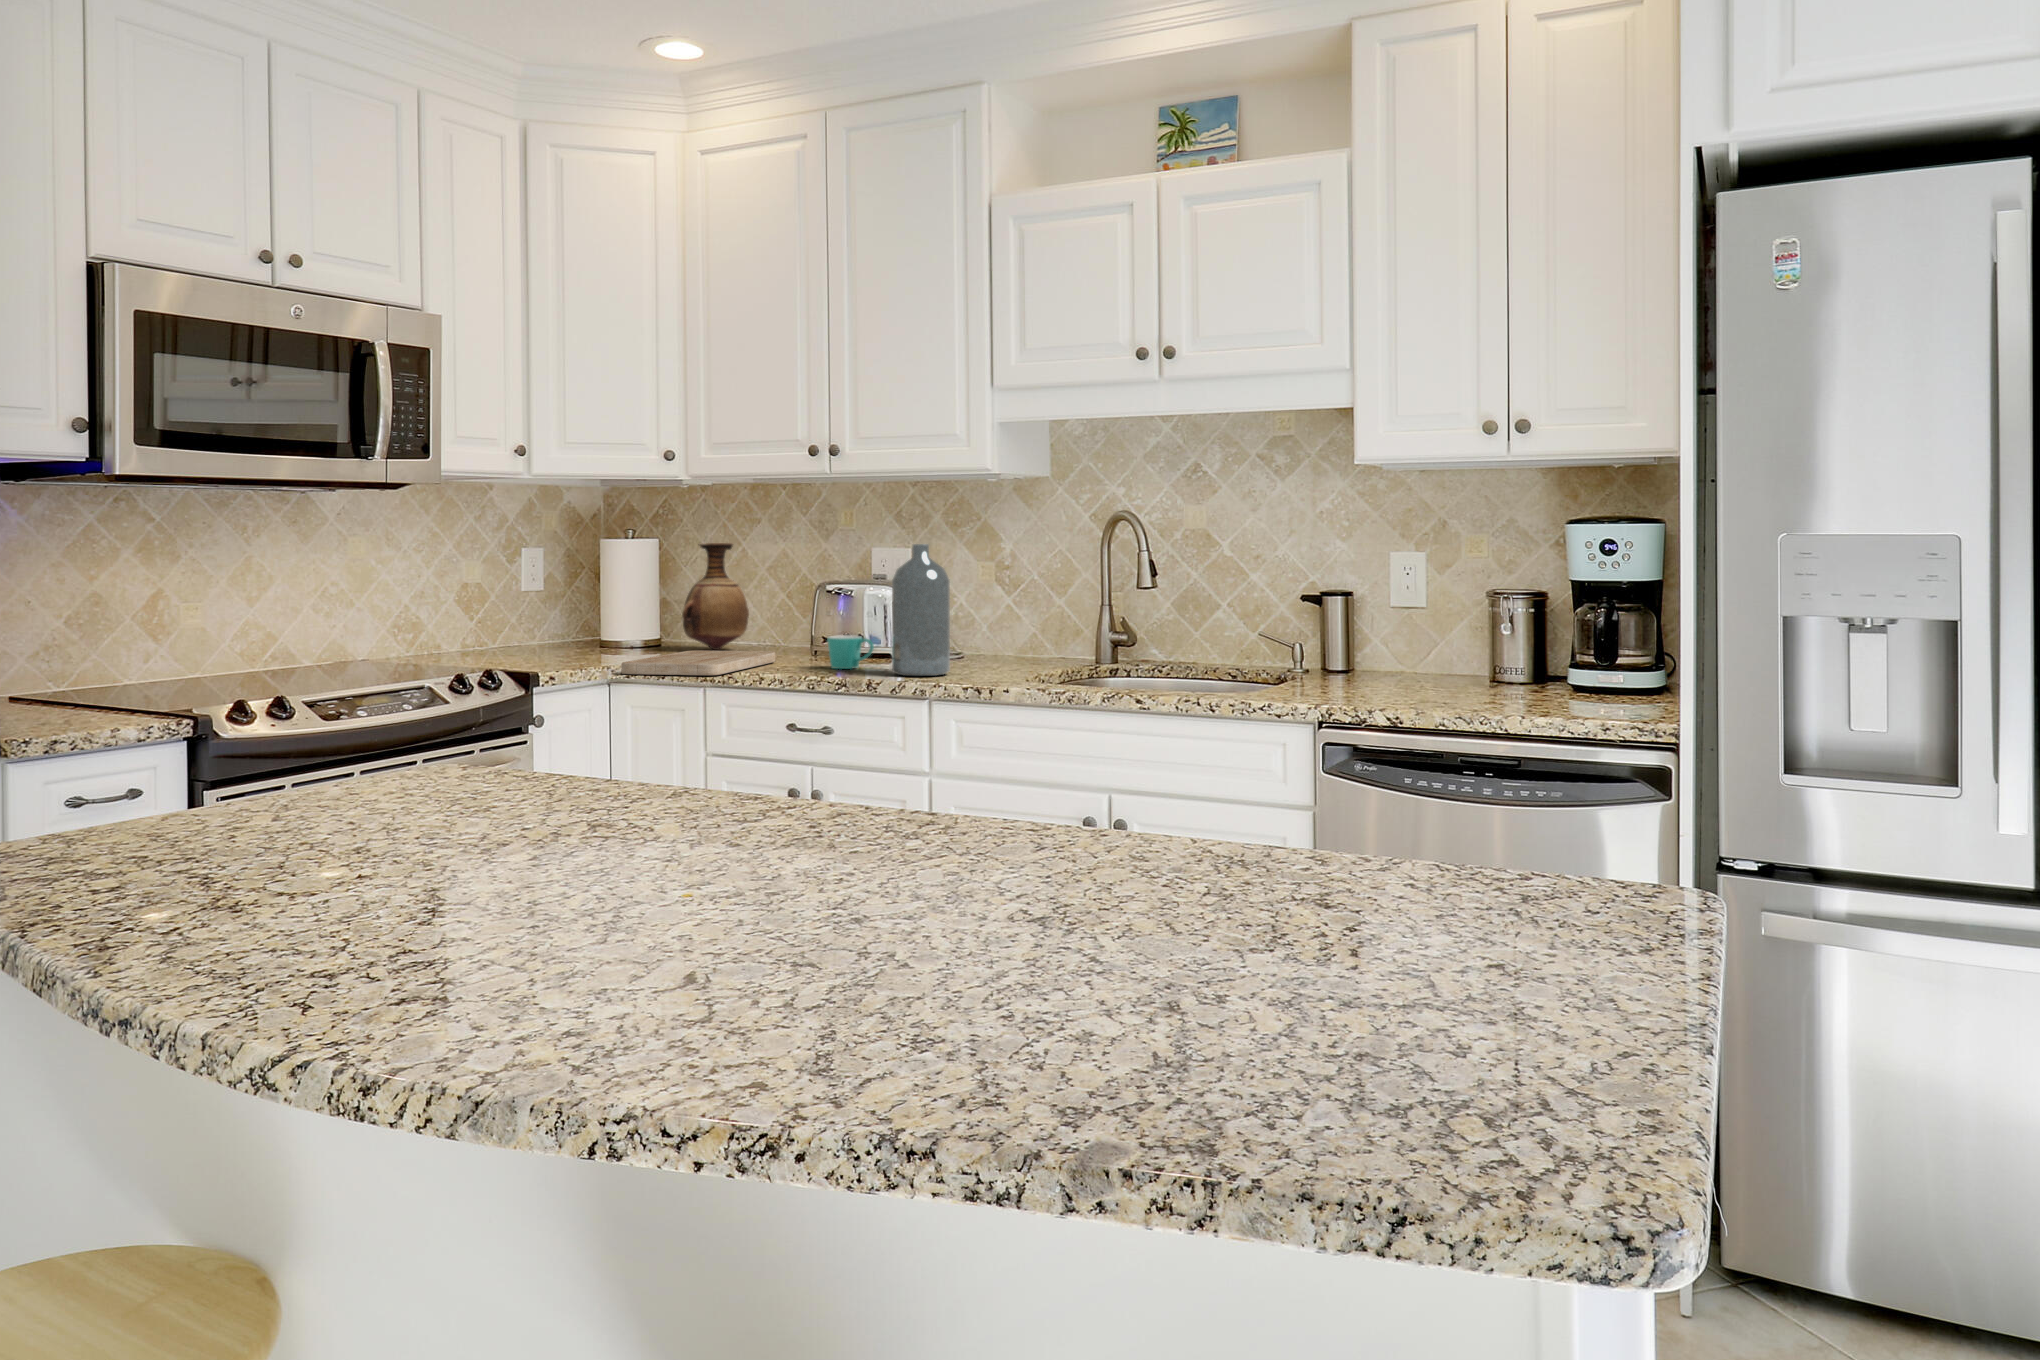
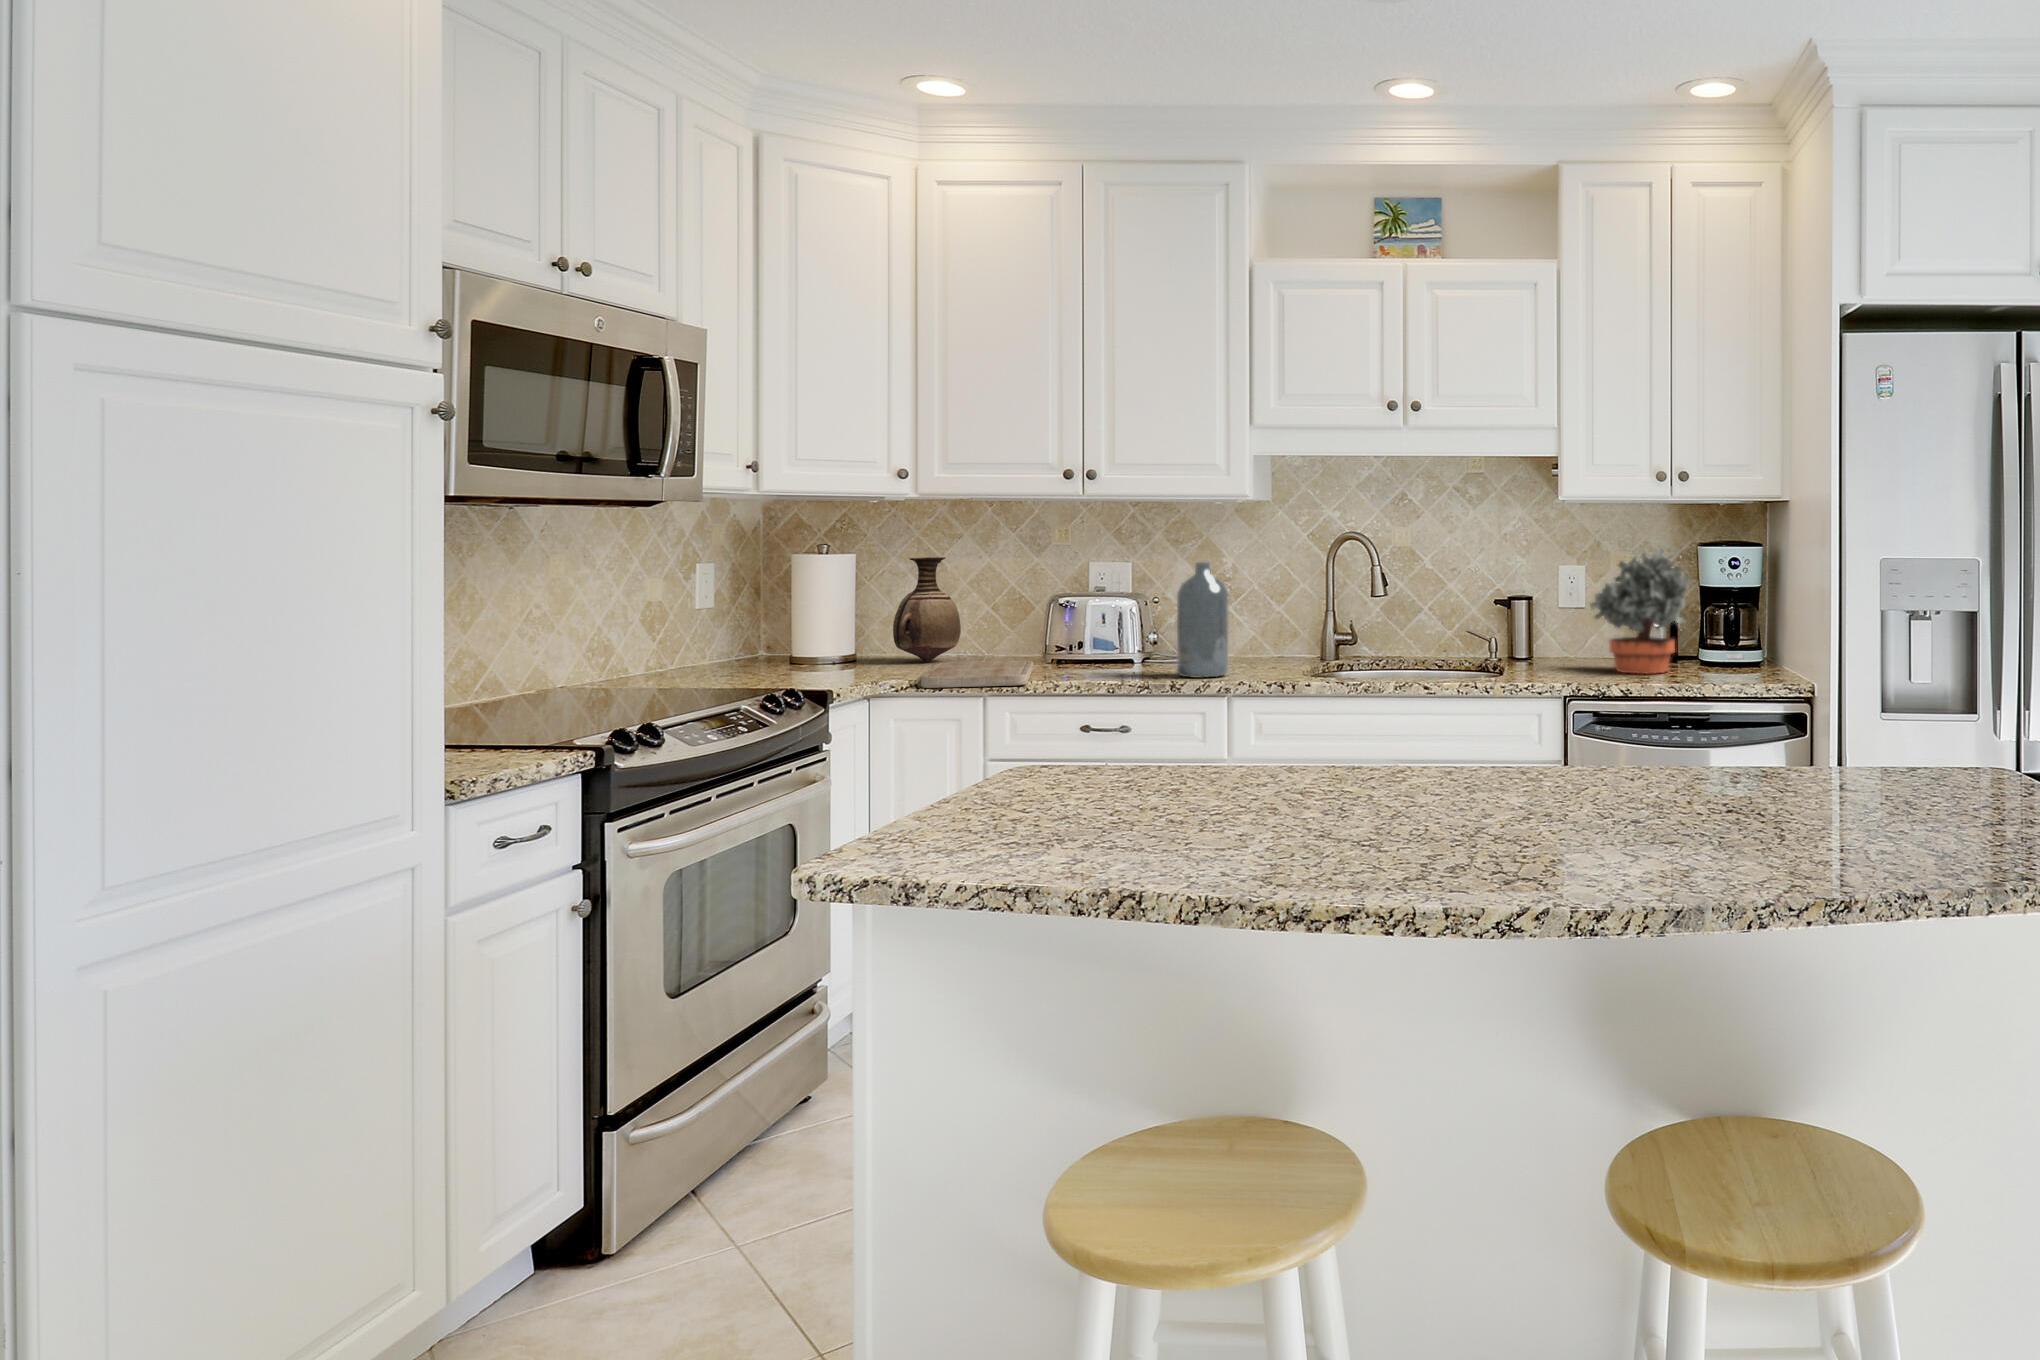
potted plant: none [1403,521,1547,696] -> present [1589,548,1690,674]
mug: present [827,635,874,669] -> none [1100,644,1147,674]

